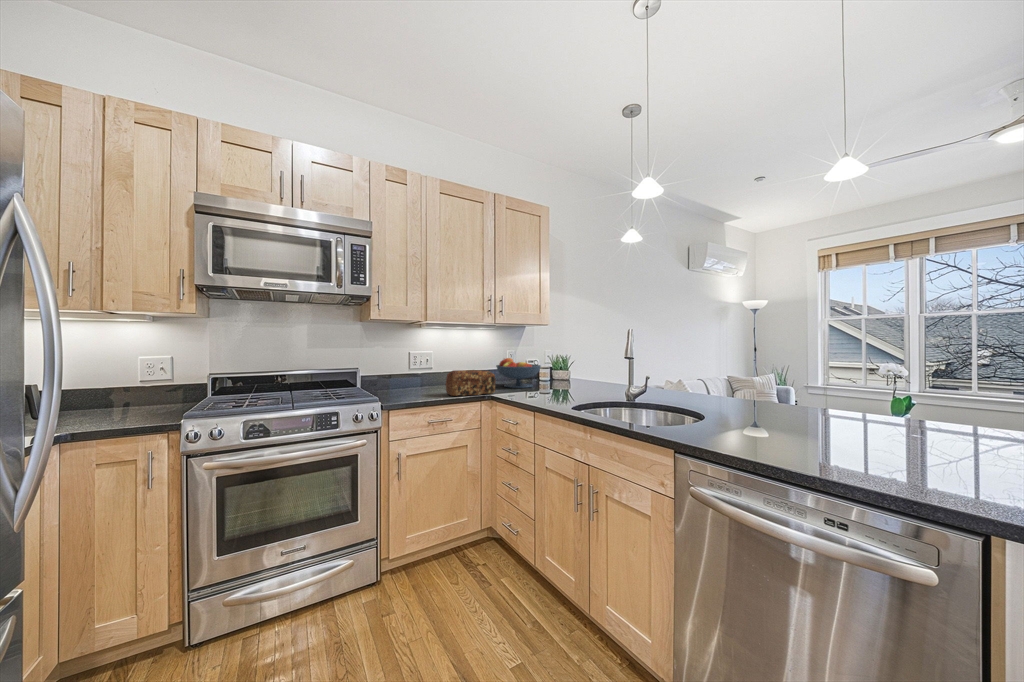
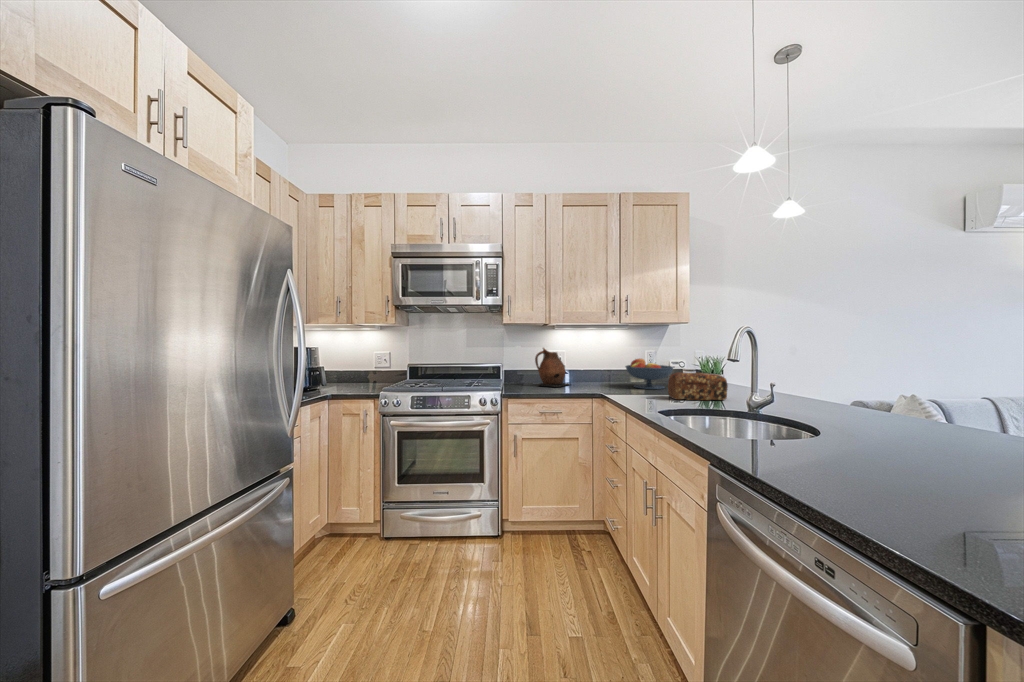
ceramic pitcher: none [400,348,439,393] -> present [535,348,569,387]
bread loaf: present [445,370,496,396] -> present [668,372,728,400]

